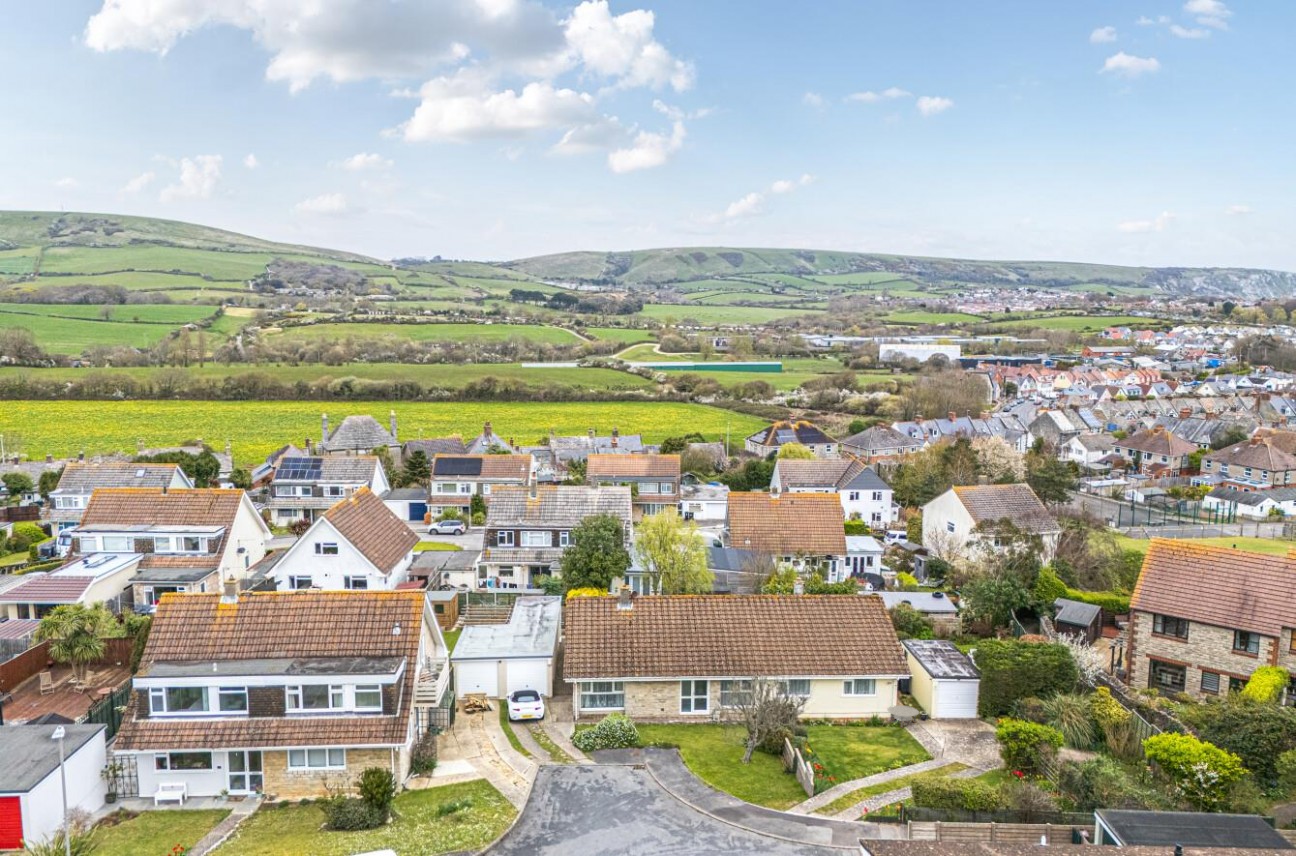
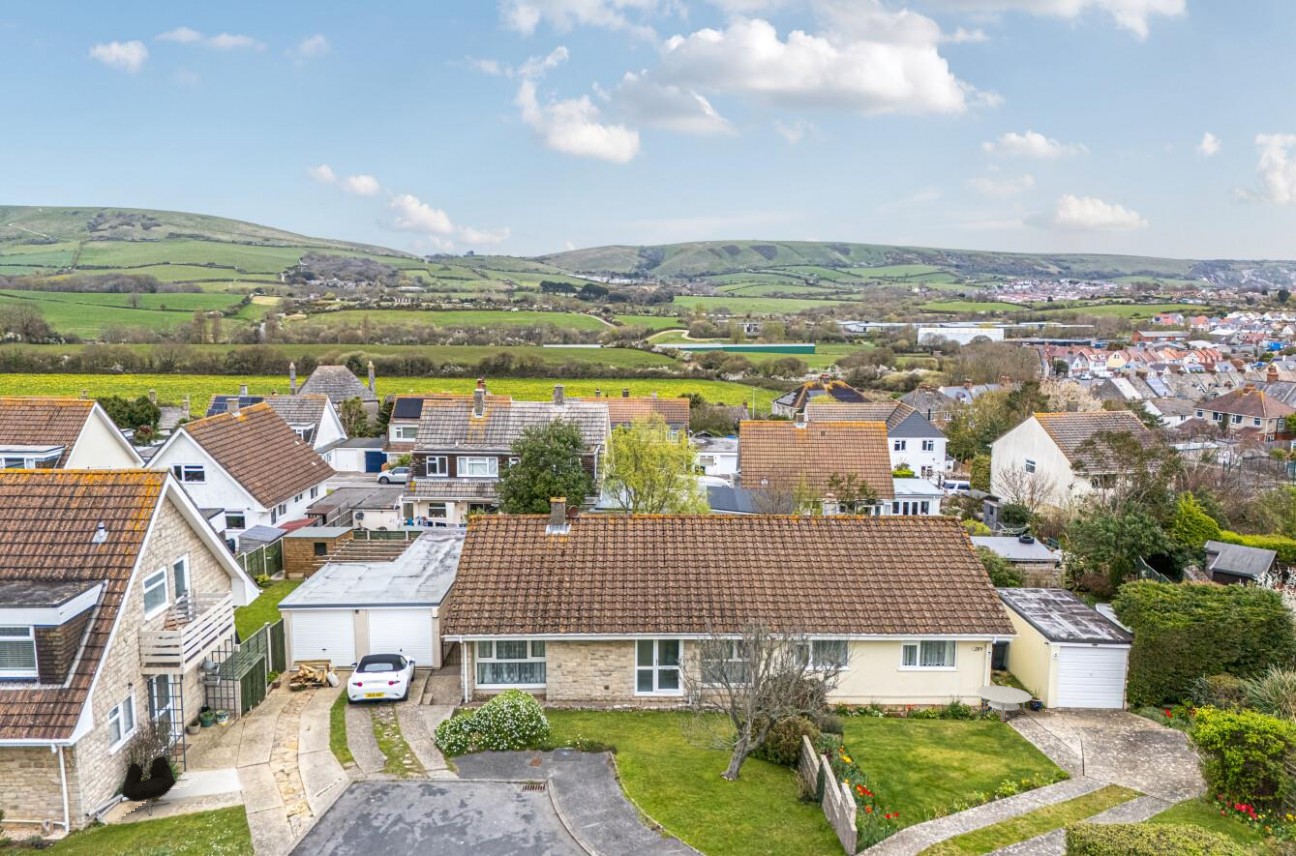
lounge chair: none [407,754,437,786] -> present [122,756,176,816]

